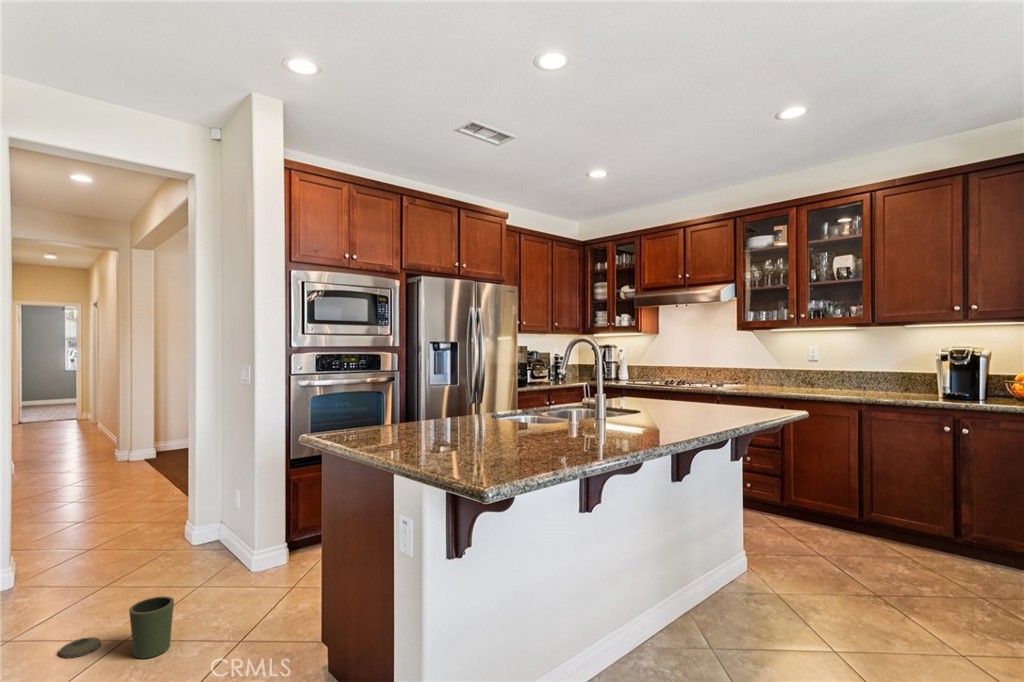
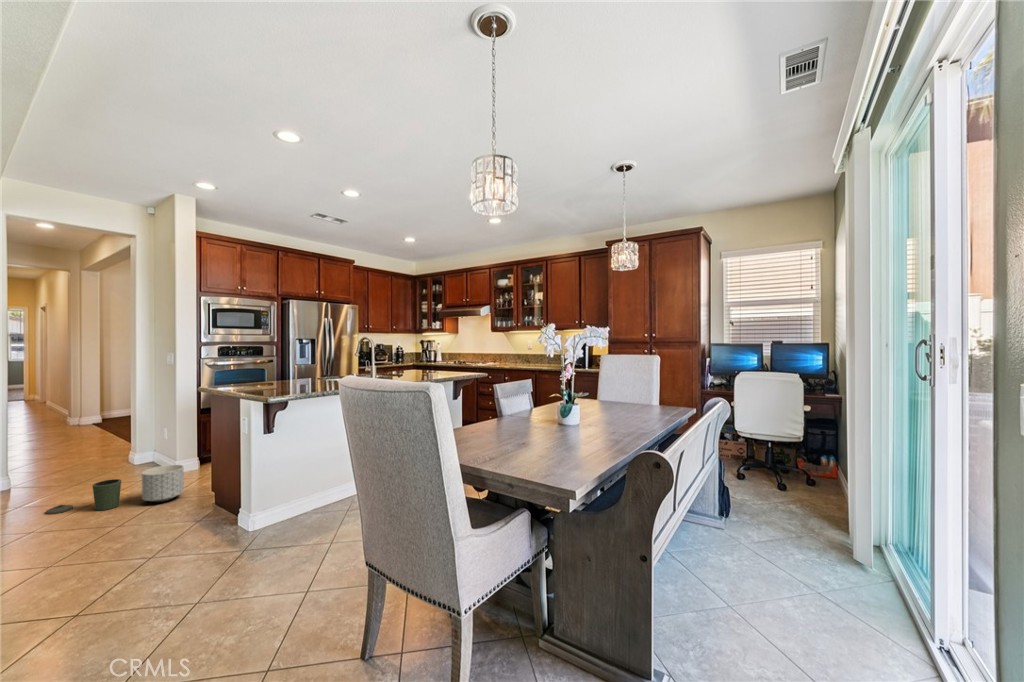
planter: none [206,572,272,647] -> present [142,465,184,502]

